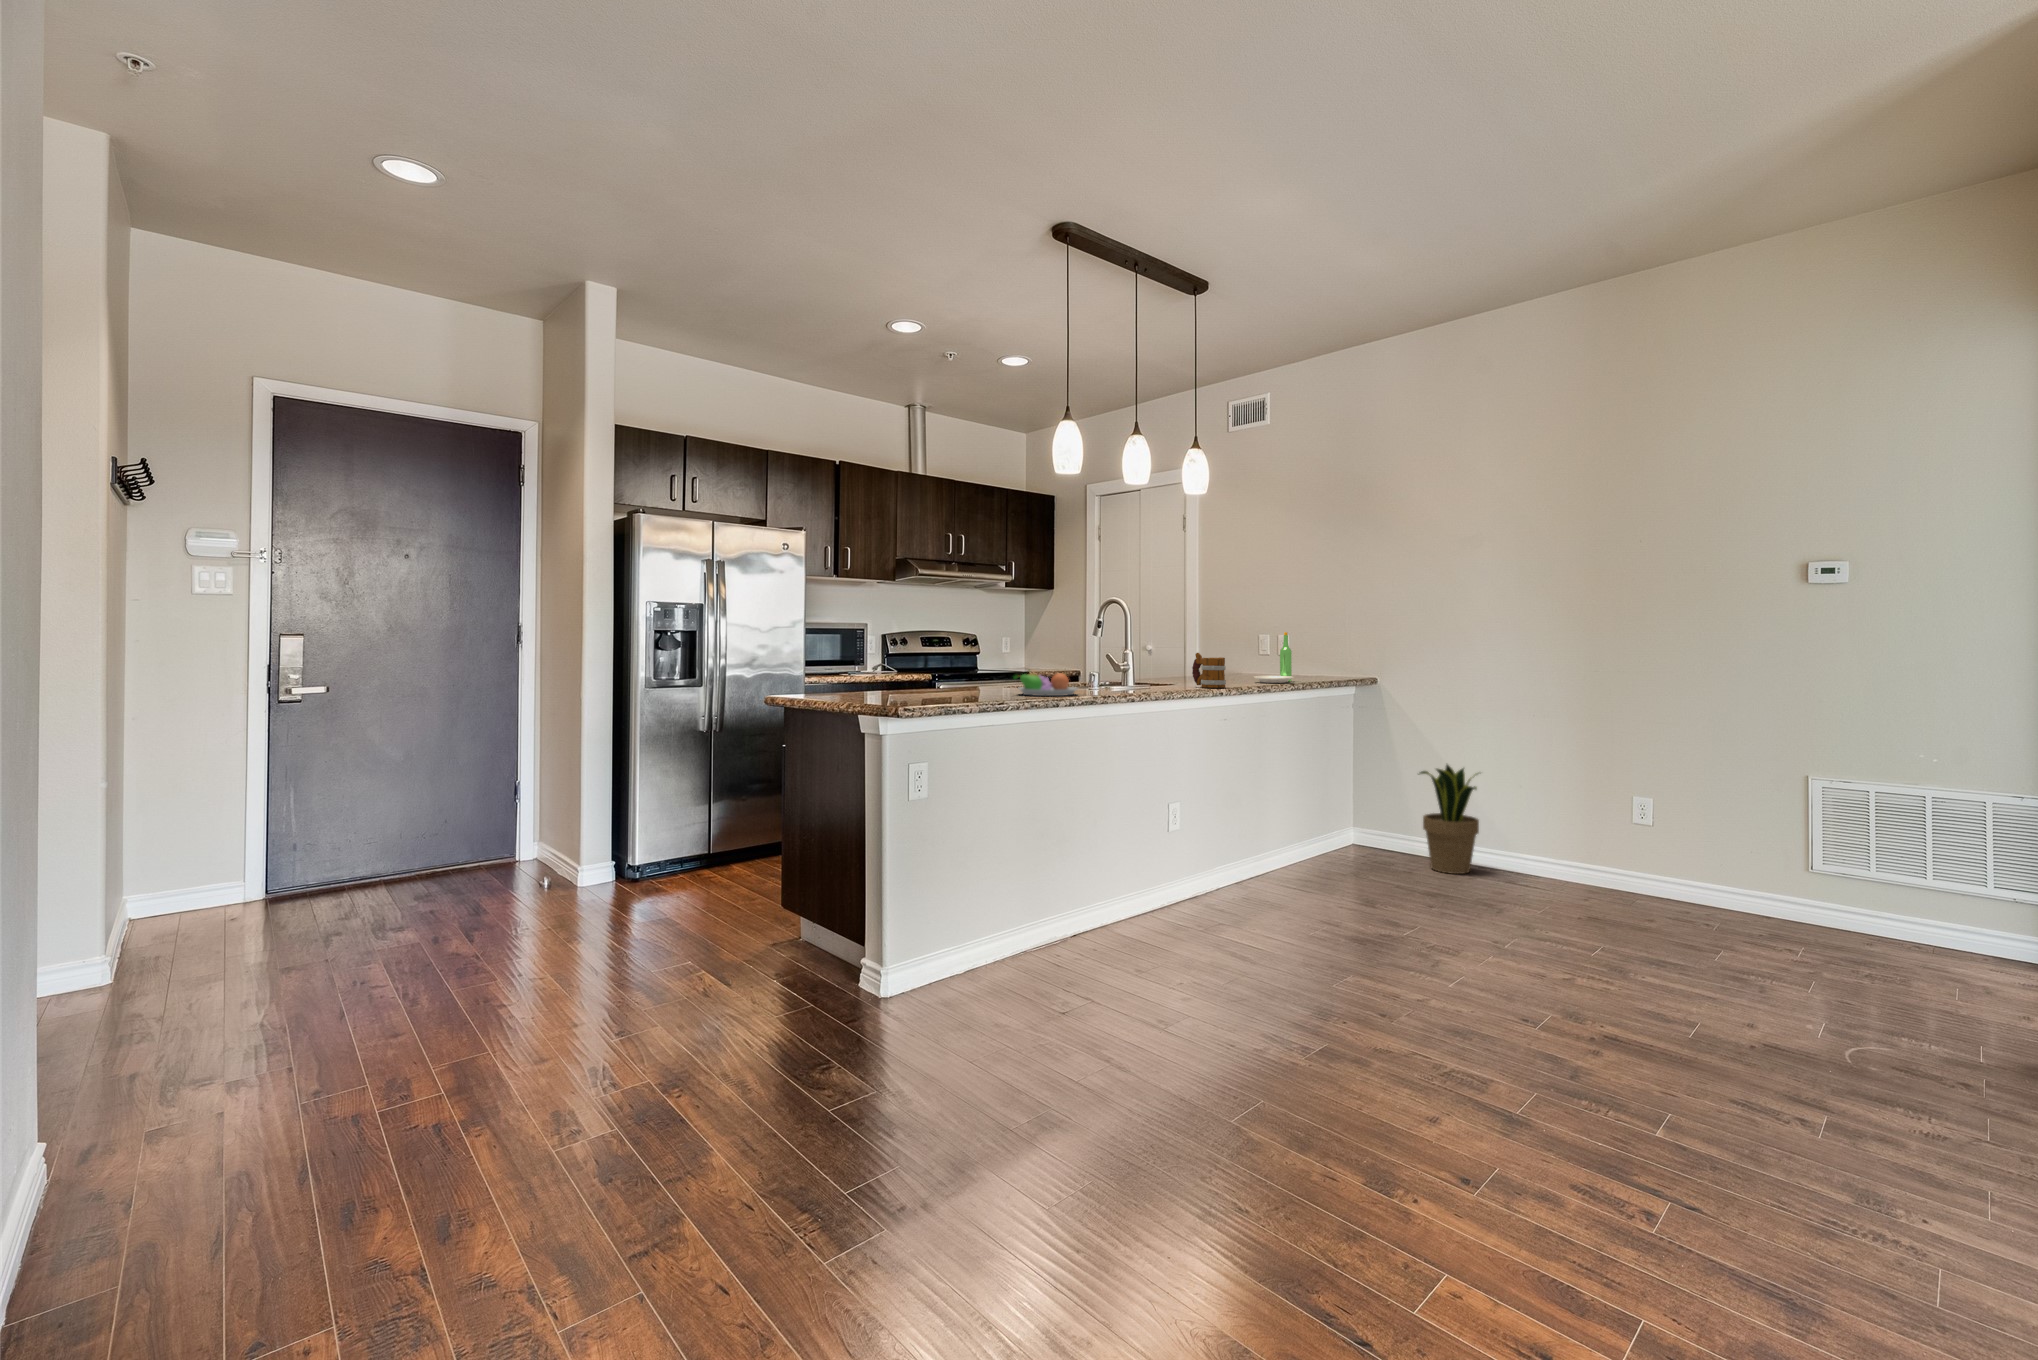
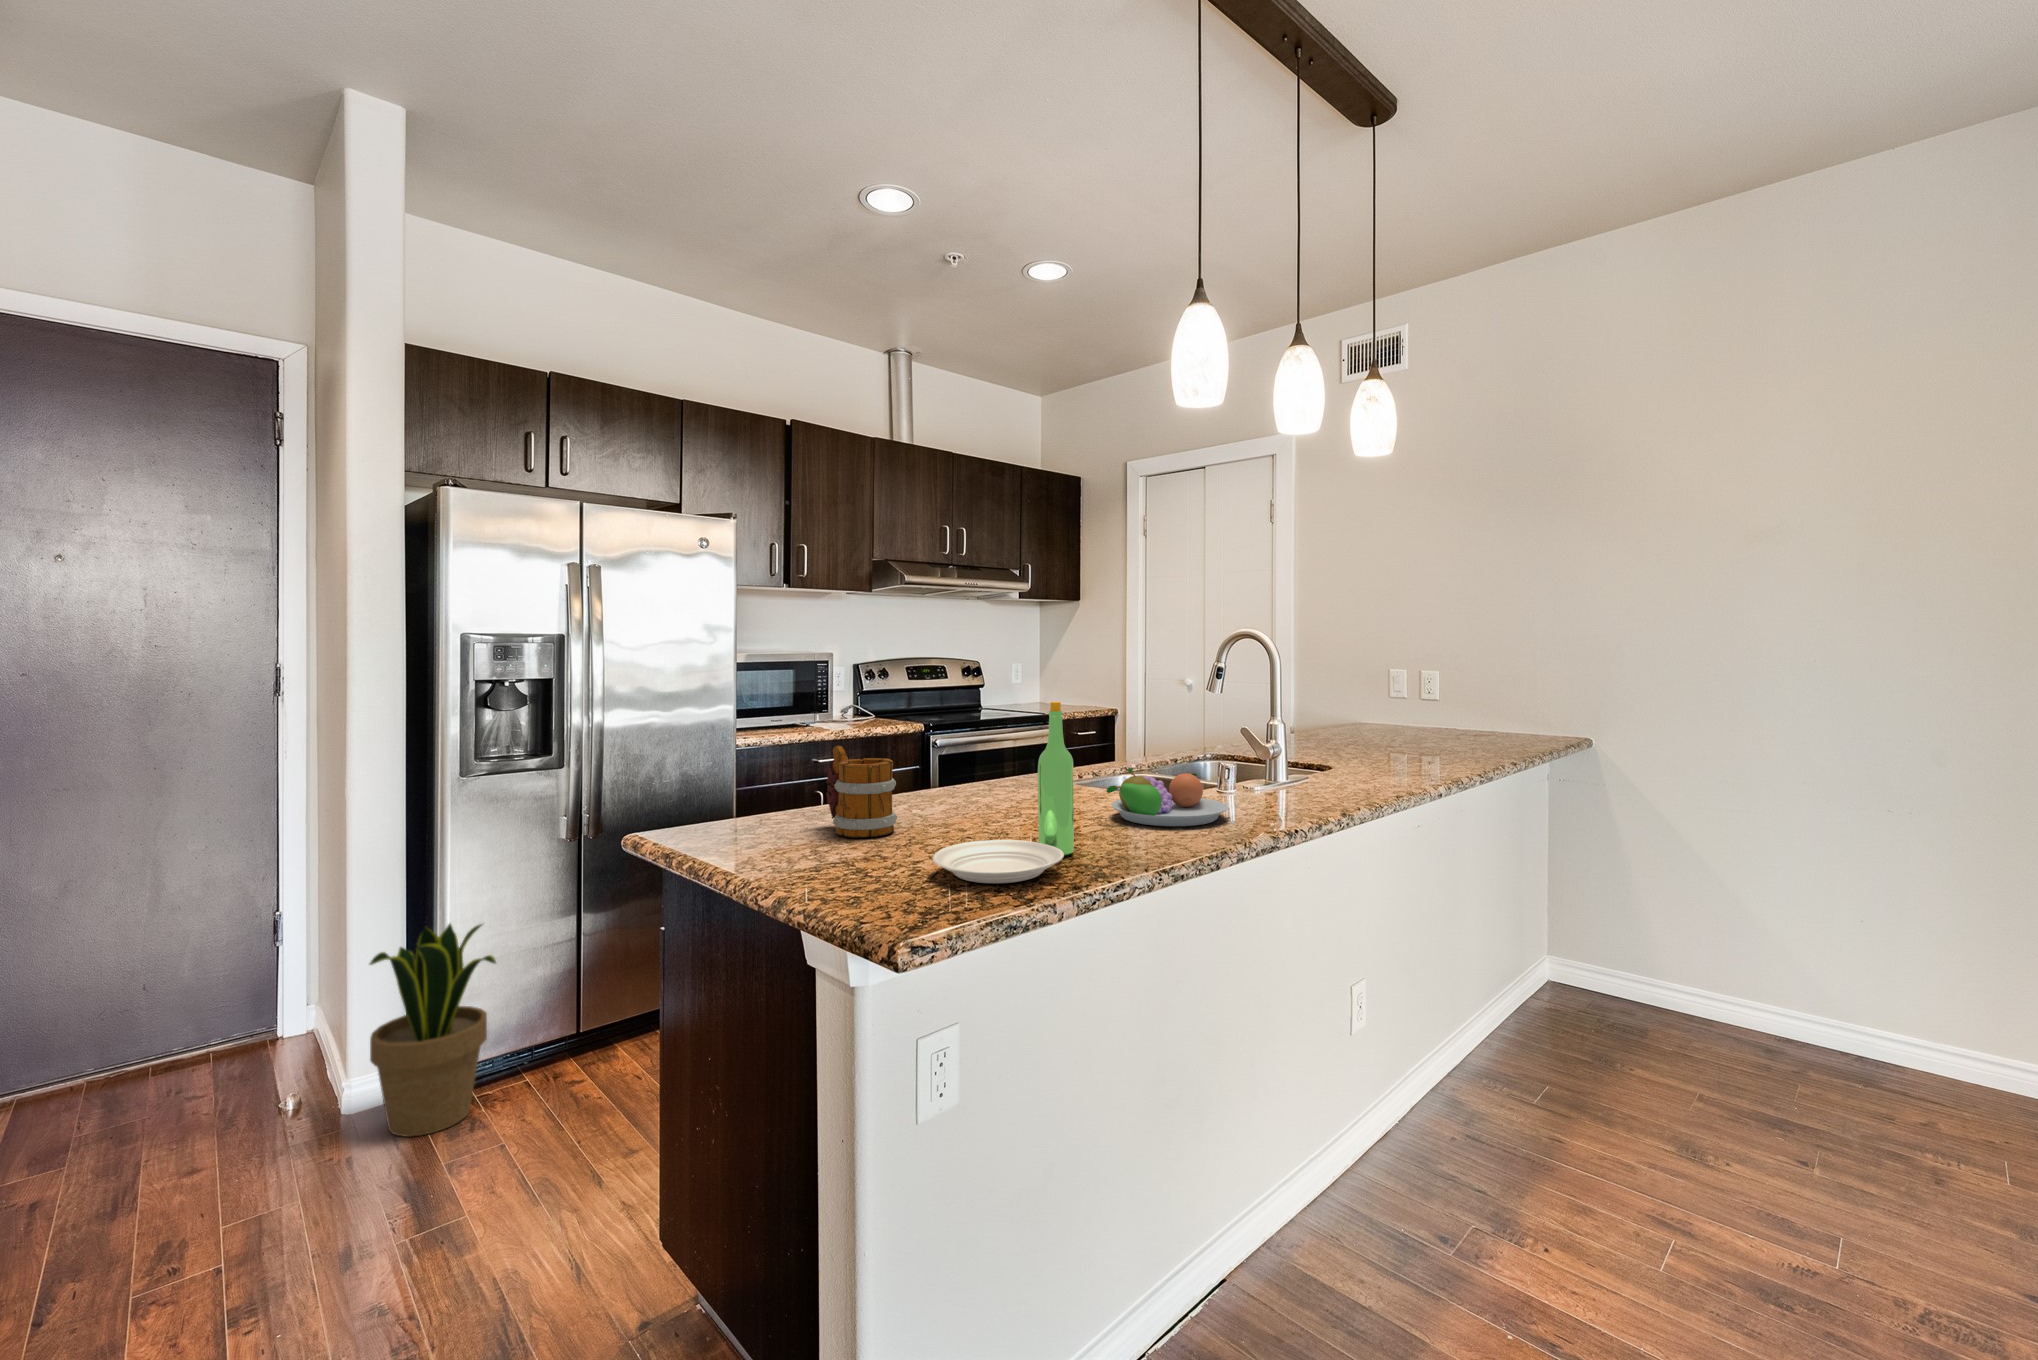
plate: present [1254,632,1294,683] -> present [933,702,1074,883]
mug: present [1192,653,1226,688] -> present [826,746,897,838]
potted plant: present [1420,765,1479,874] -> present [370,924,496,1137]

